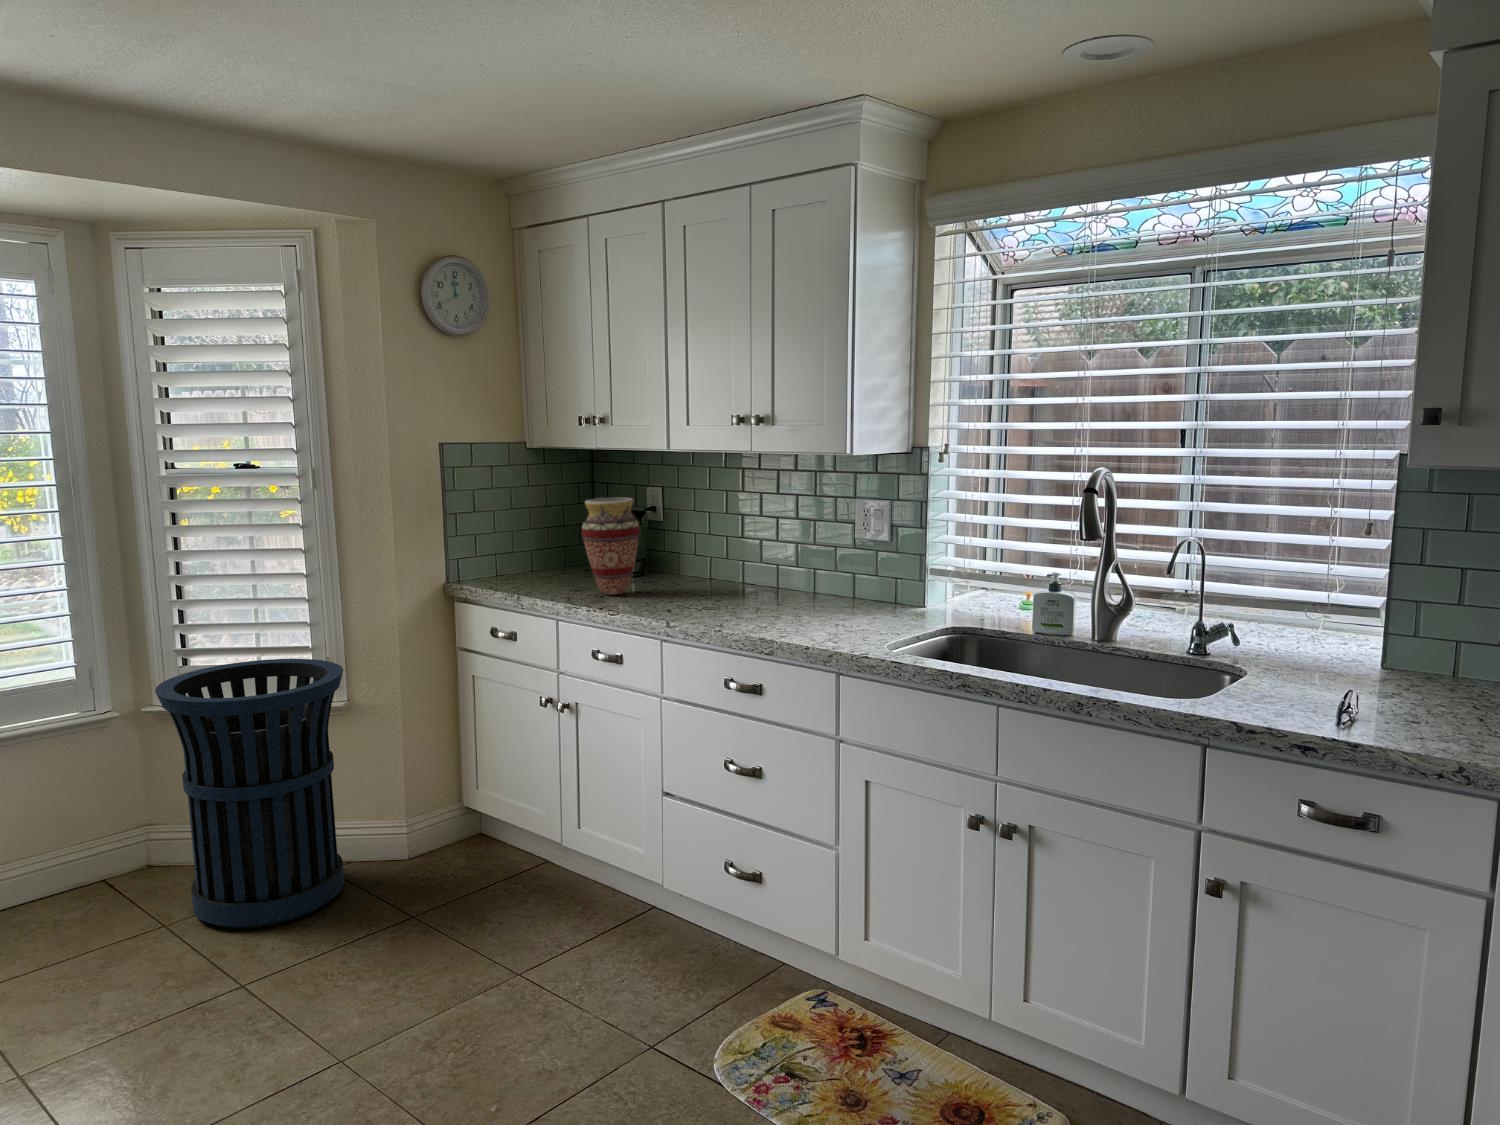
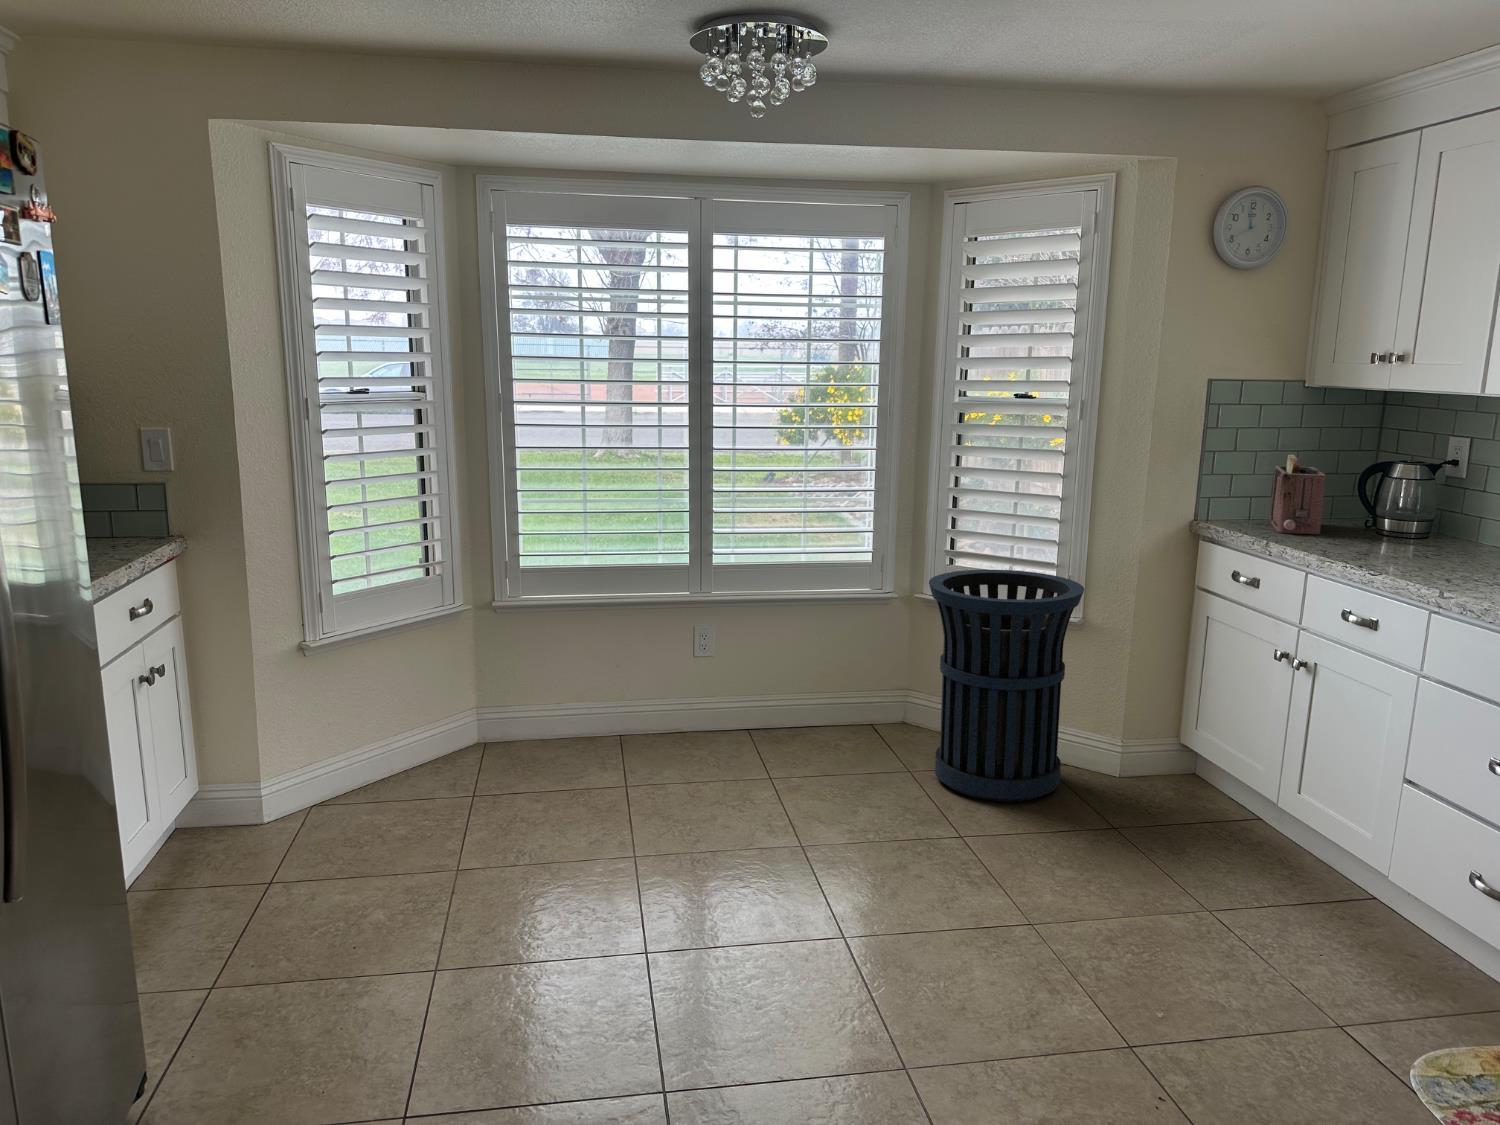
vase: present [582,497,640,595] -> none [1352,448,1425,555]
toaster: none [511,510,560,585] -> present [1270,455,1326,534]

